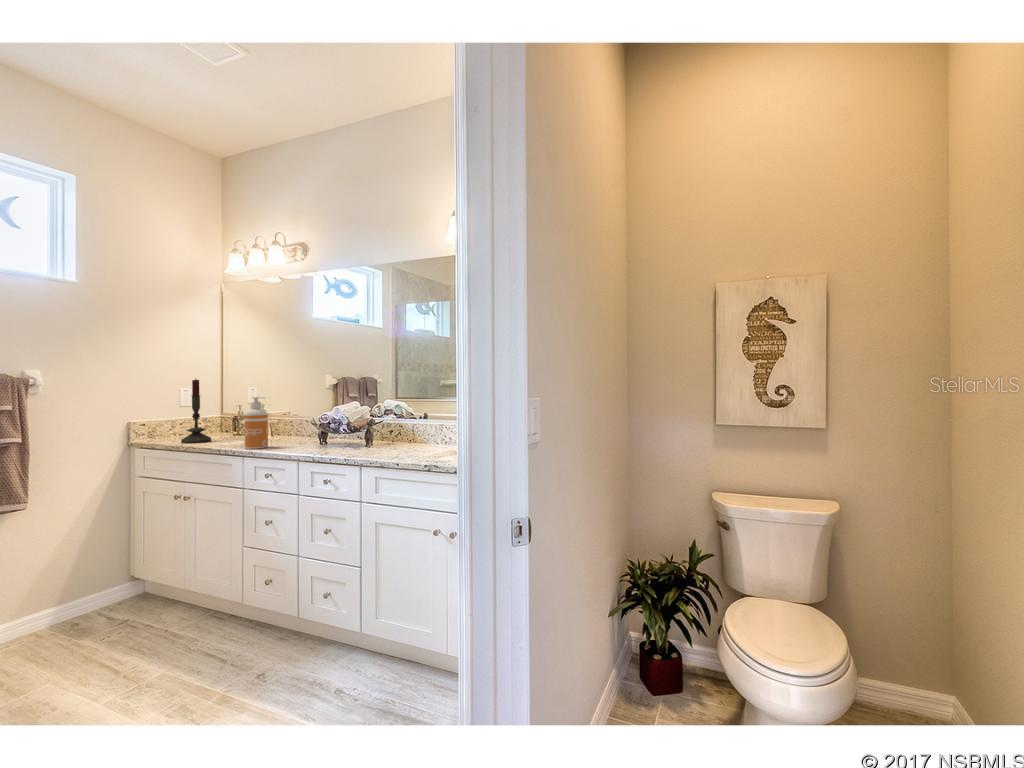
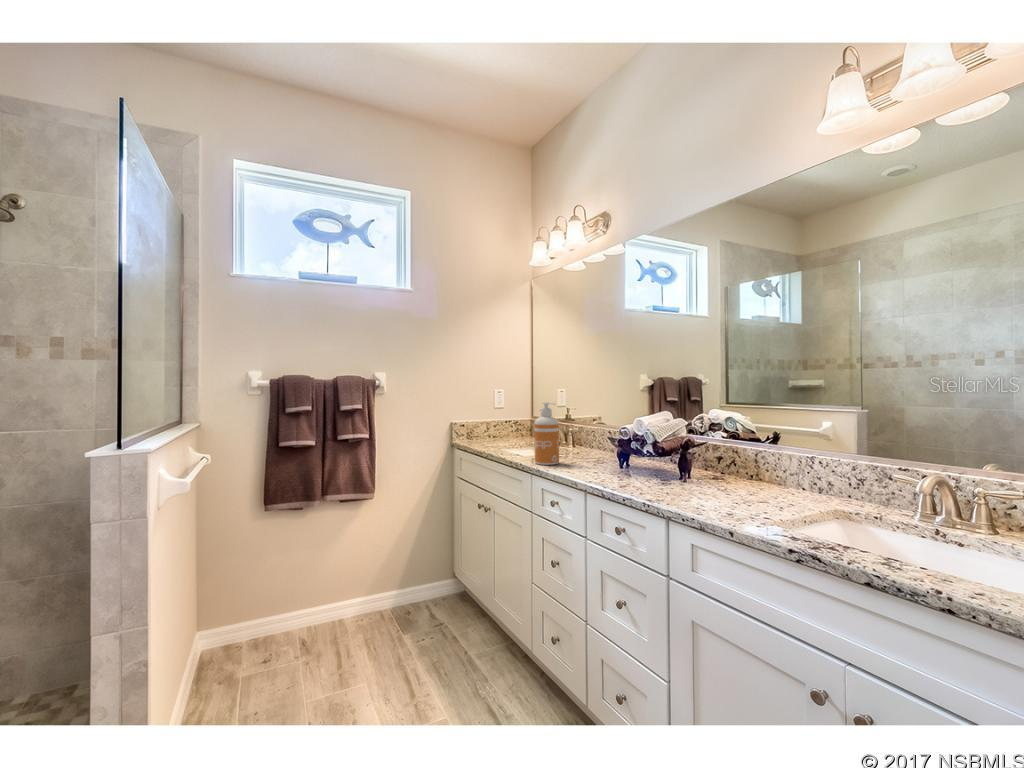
candle: present [181,378,211,443] -> none [488,380,514,449]

